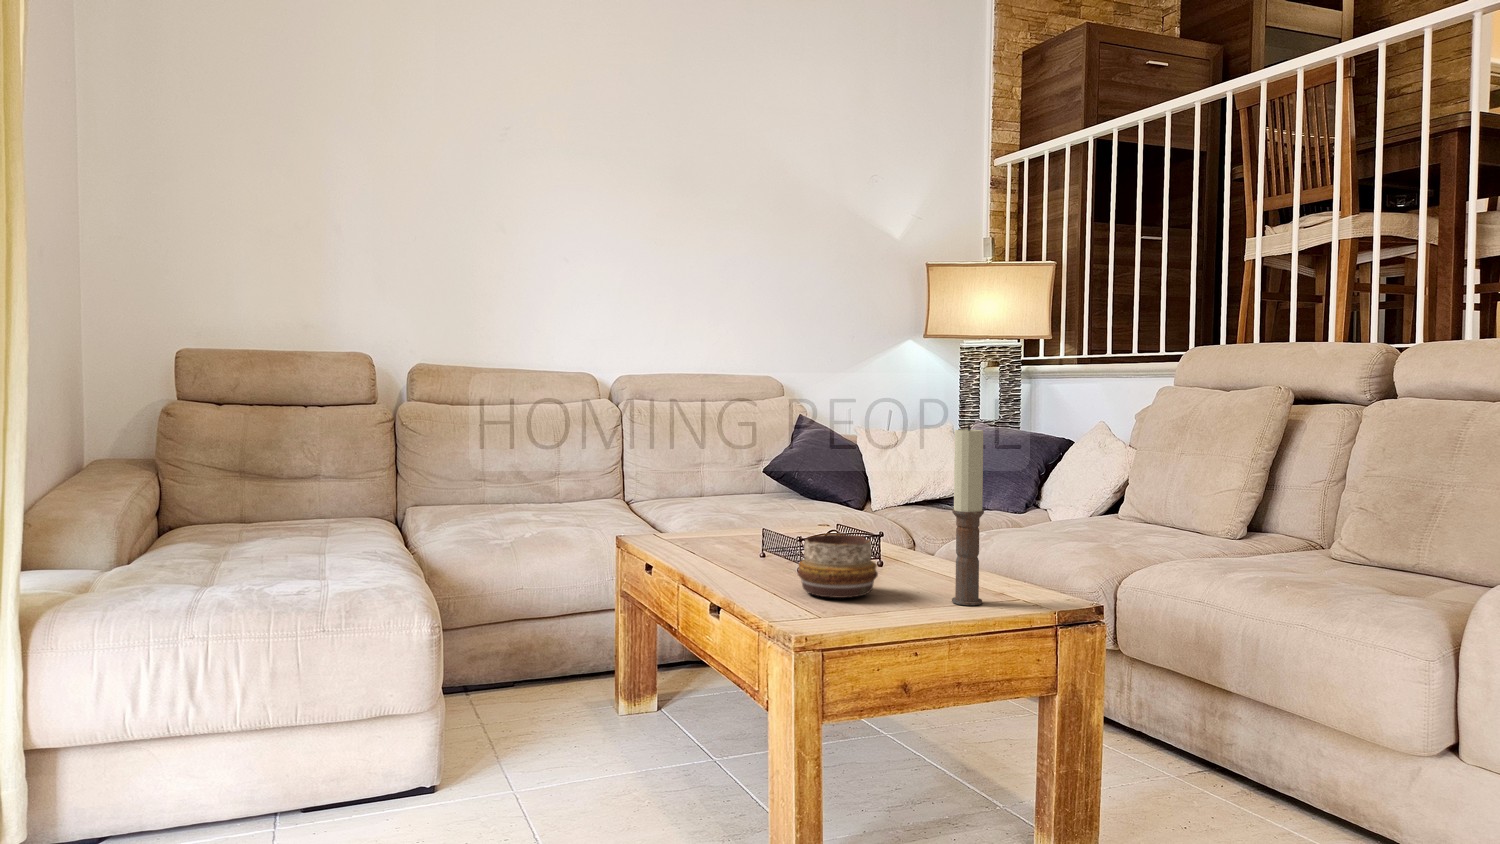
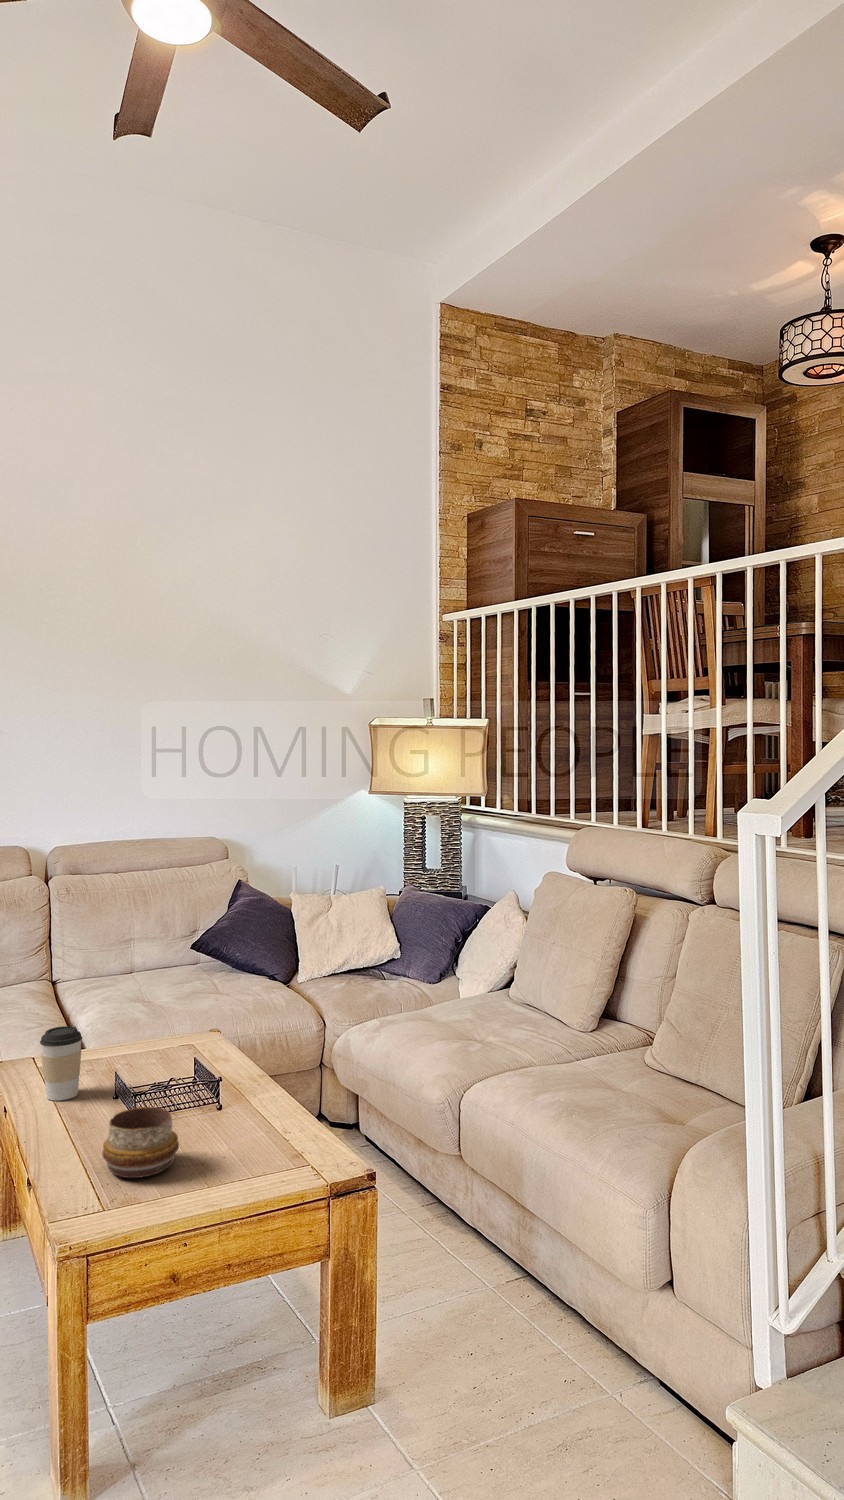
candle: present [952,425,984,605] -> none [240,1015,268,1181]
coffee cup: none [687,480,730,554] -> present [40,1026,82,1101]

